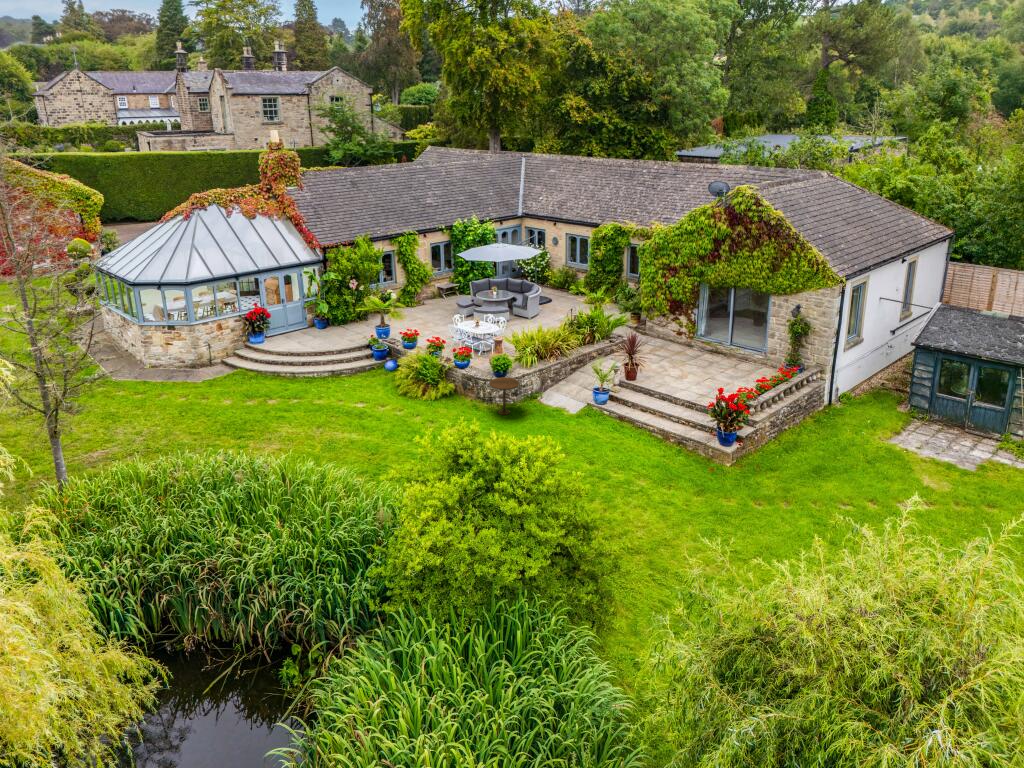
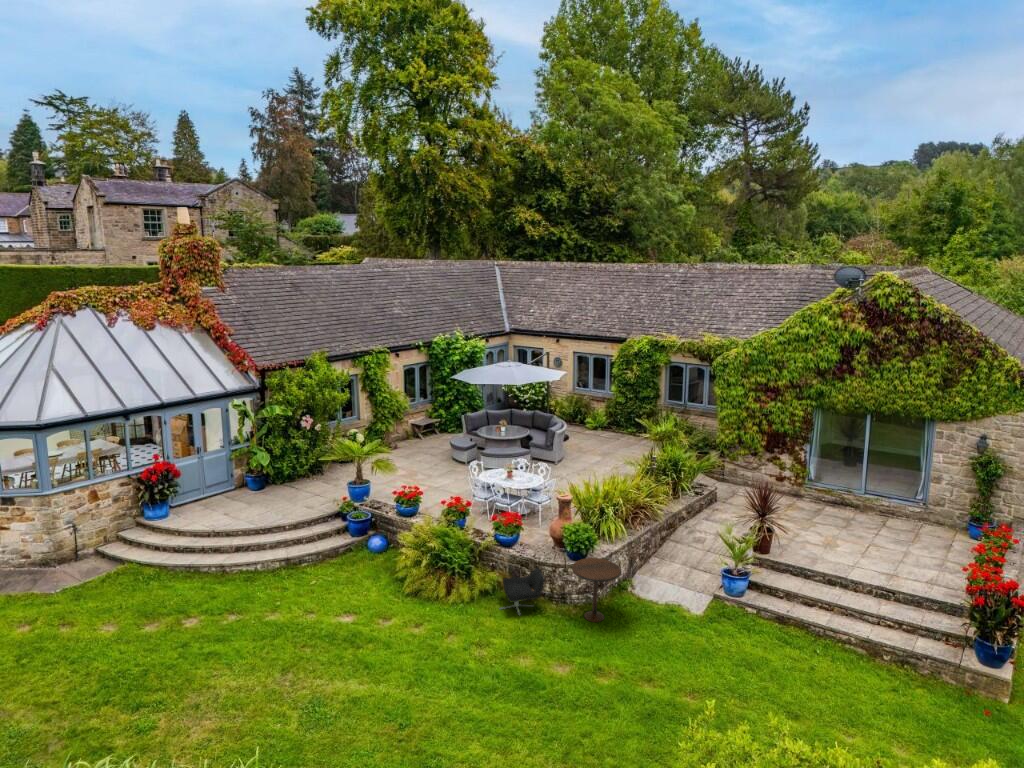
lounge chair: none [449,382,476,409] -> present [503,568,545,614]

